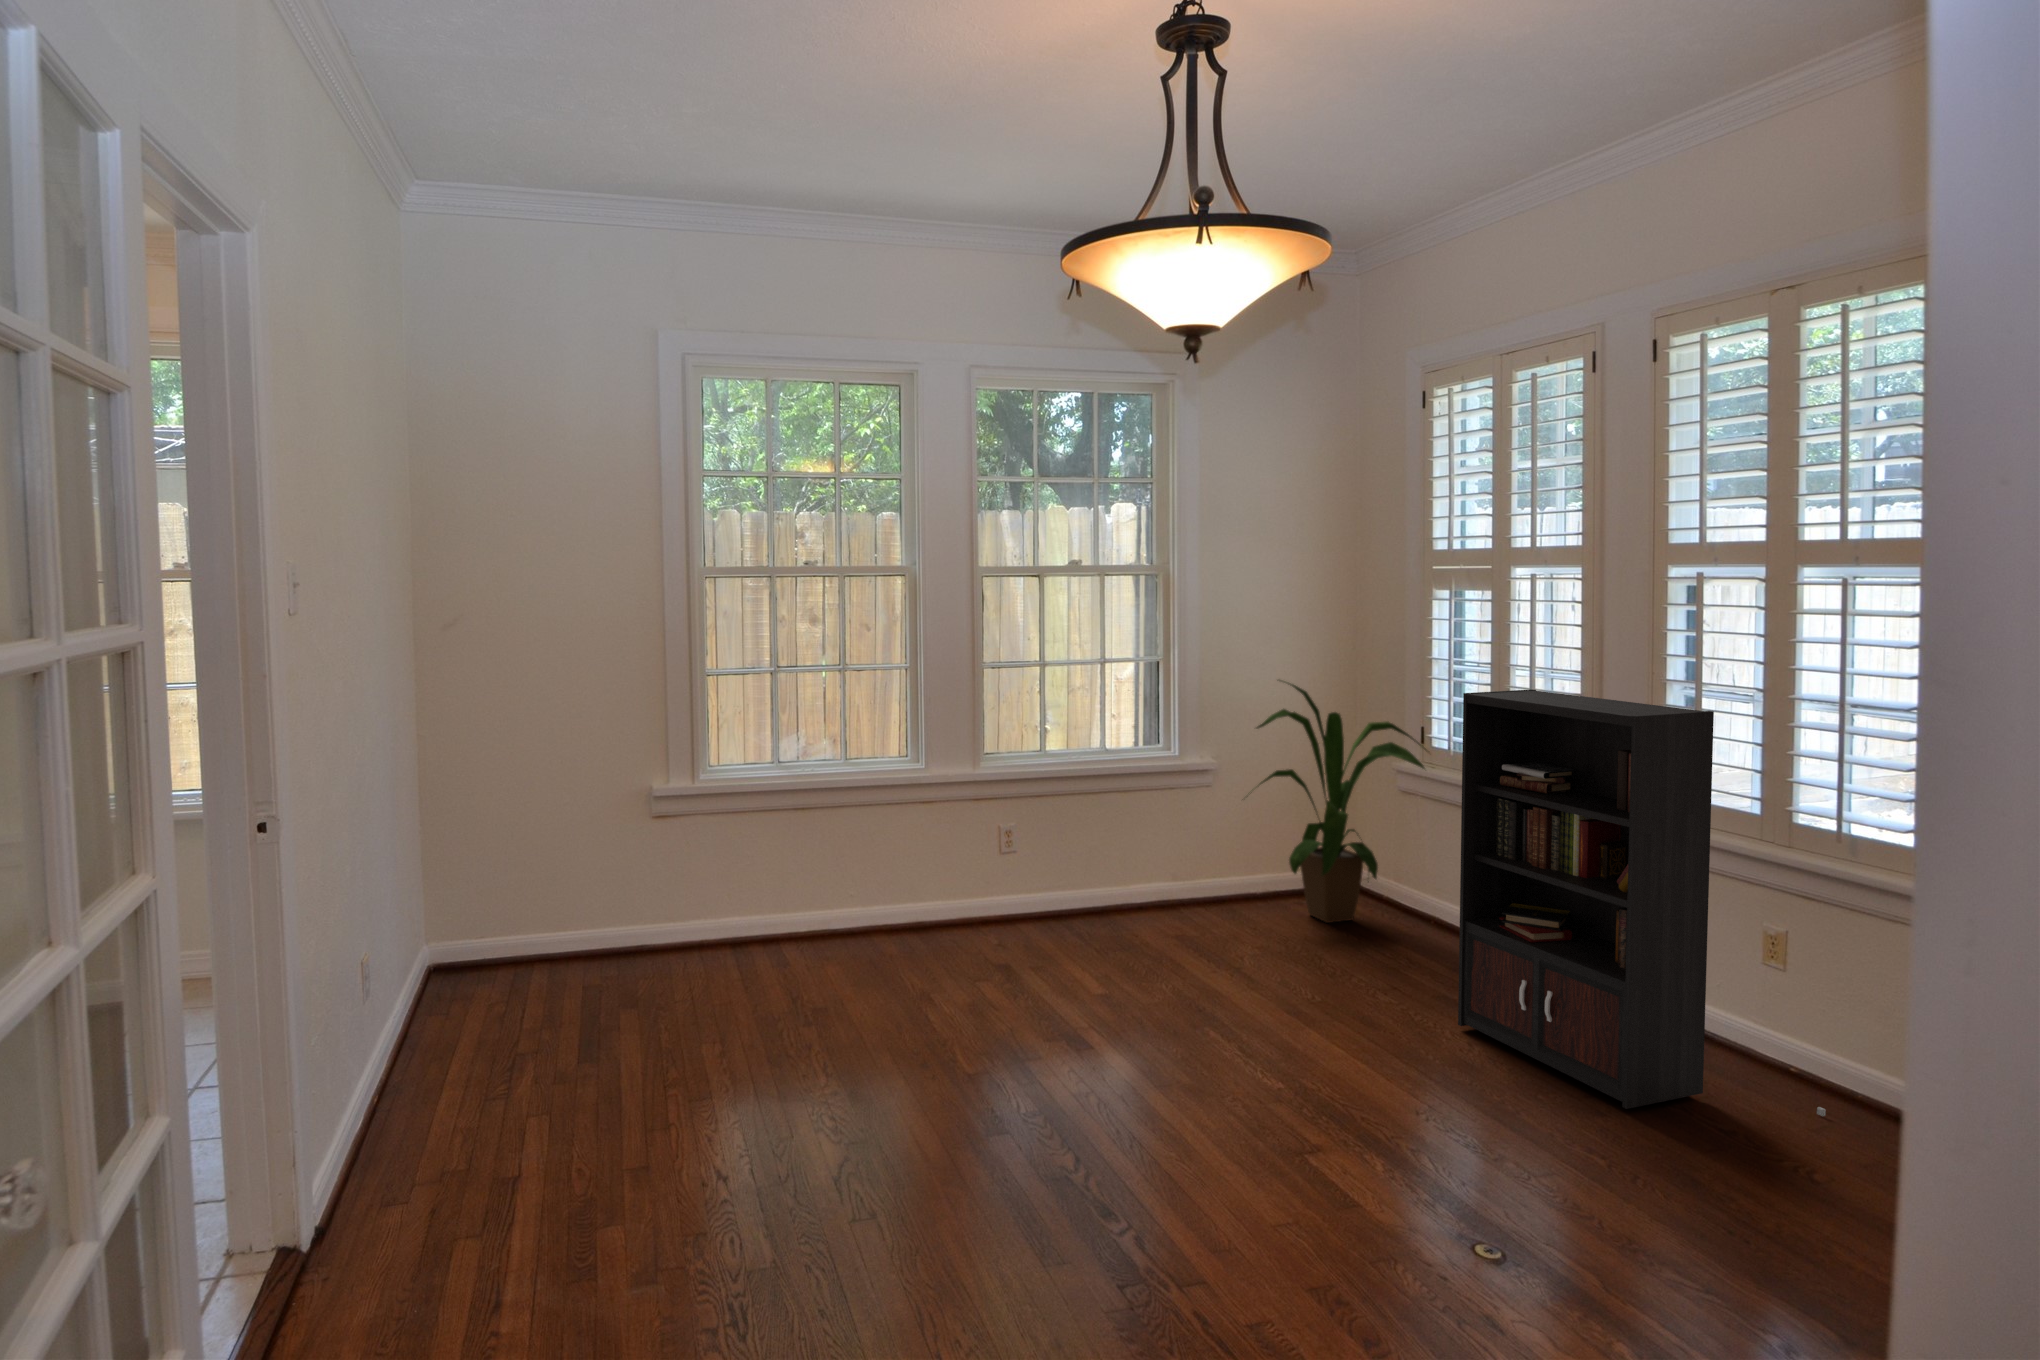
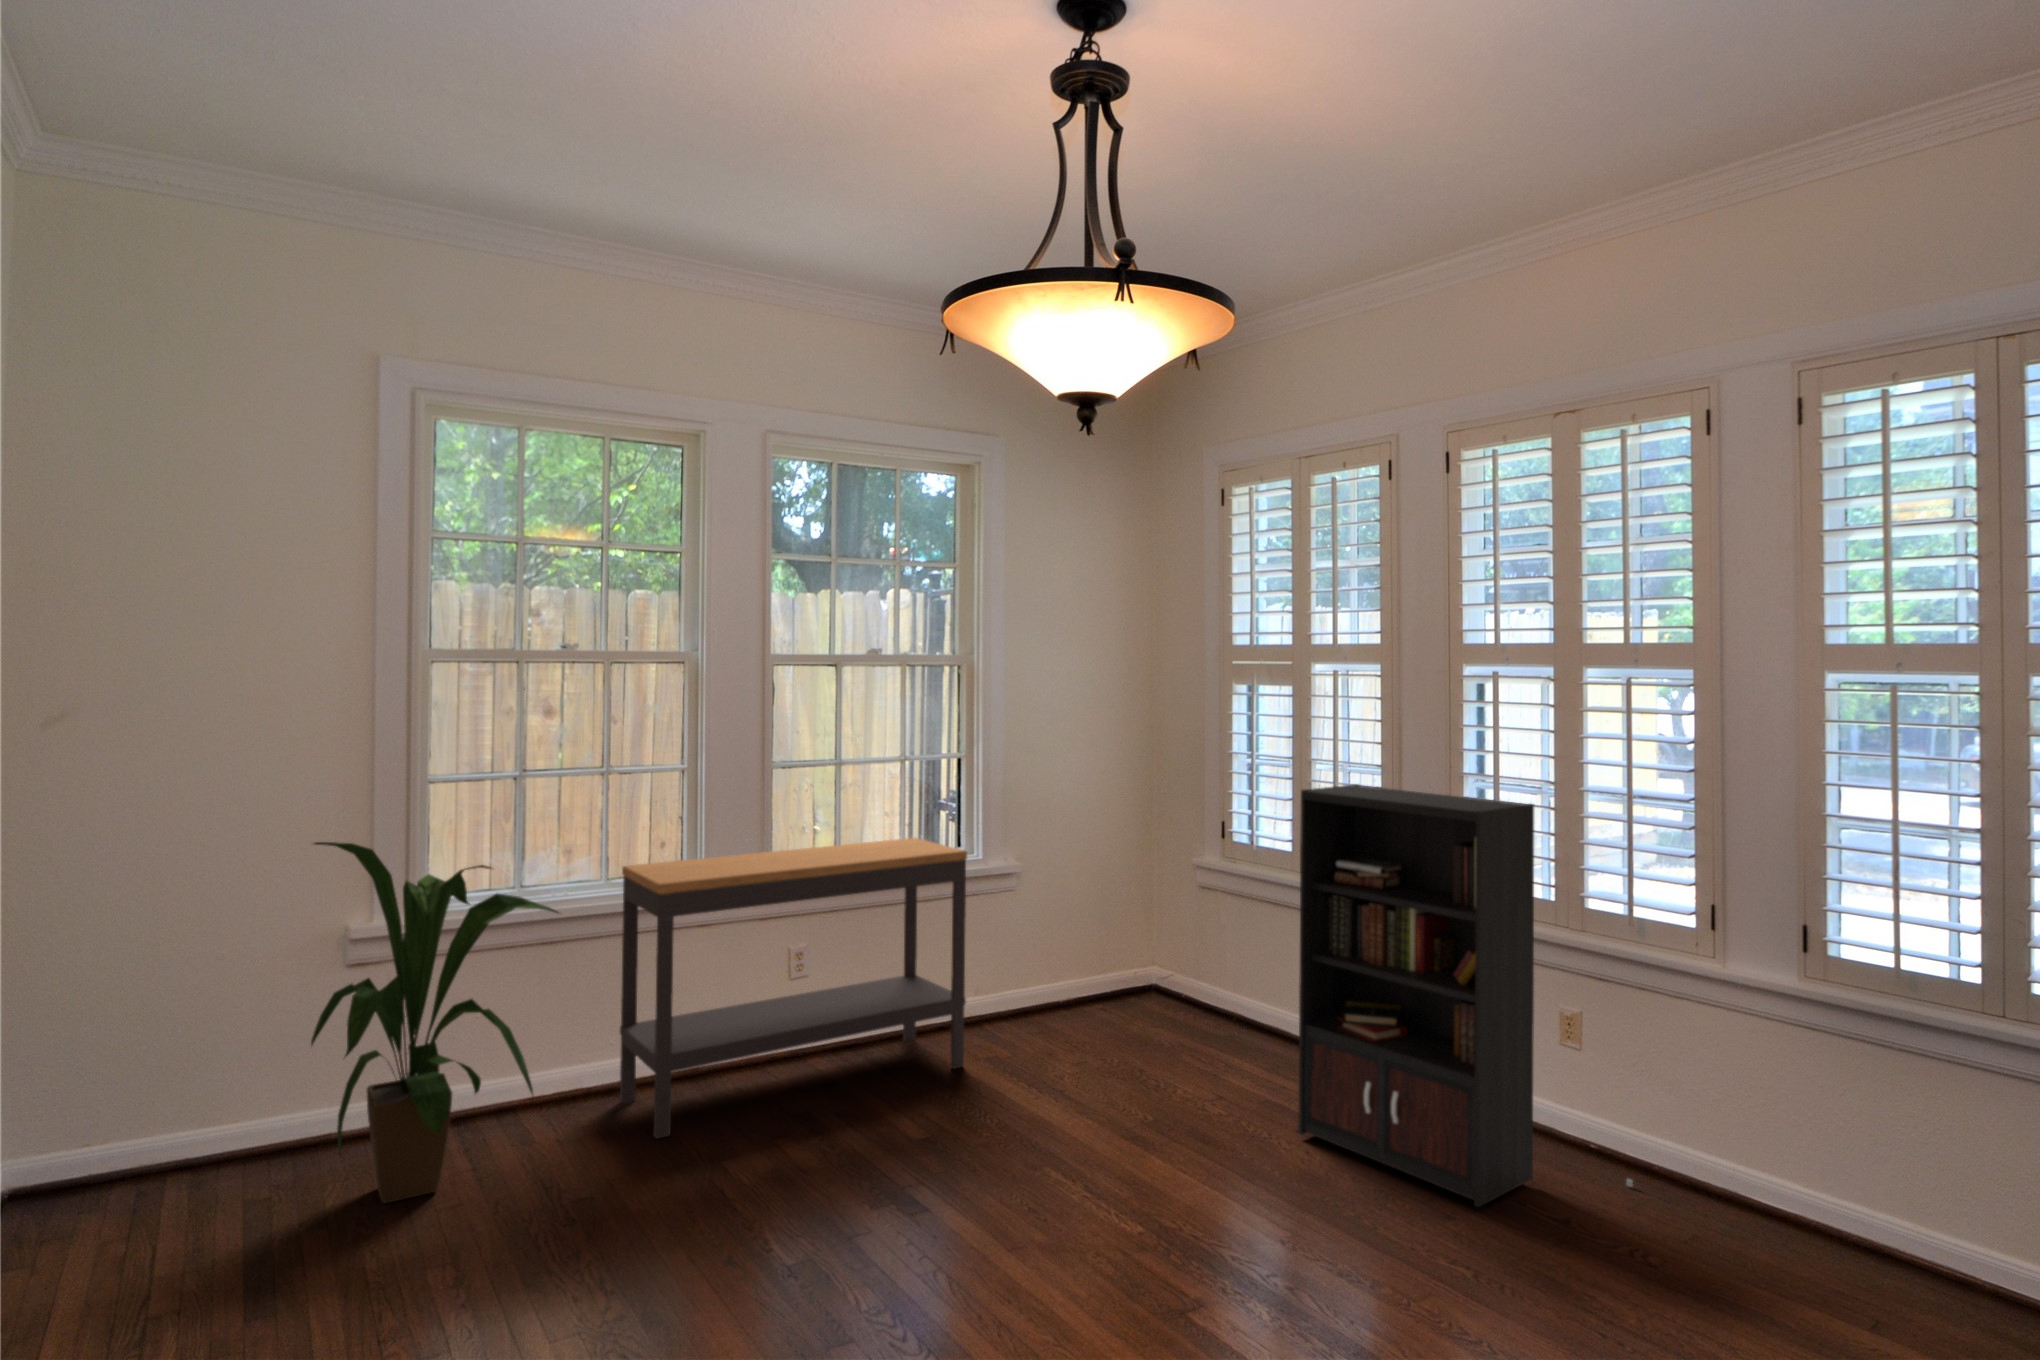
house plant: present [1257,682,1426,923] -> present [311,842,558,1203]
console table: none [862,732,1154,965] -> present [620,838,967,1139]

